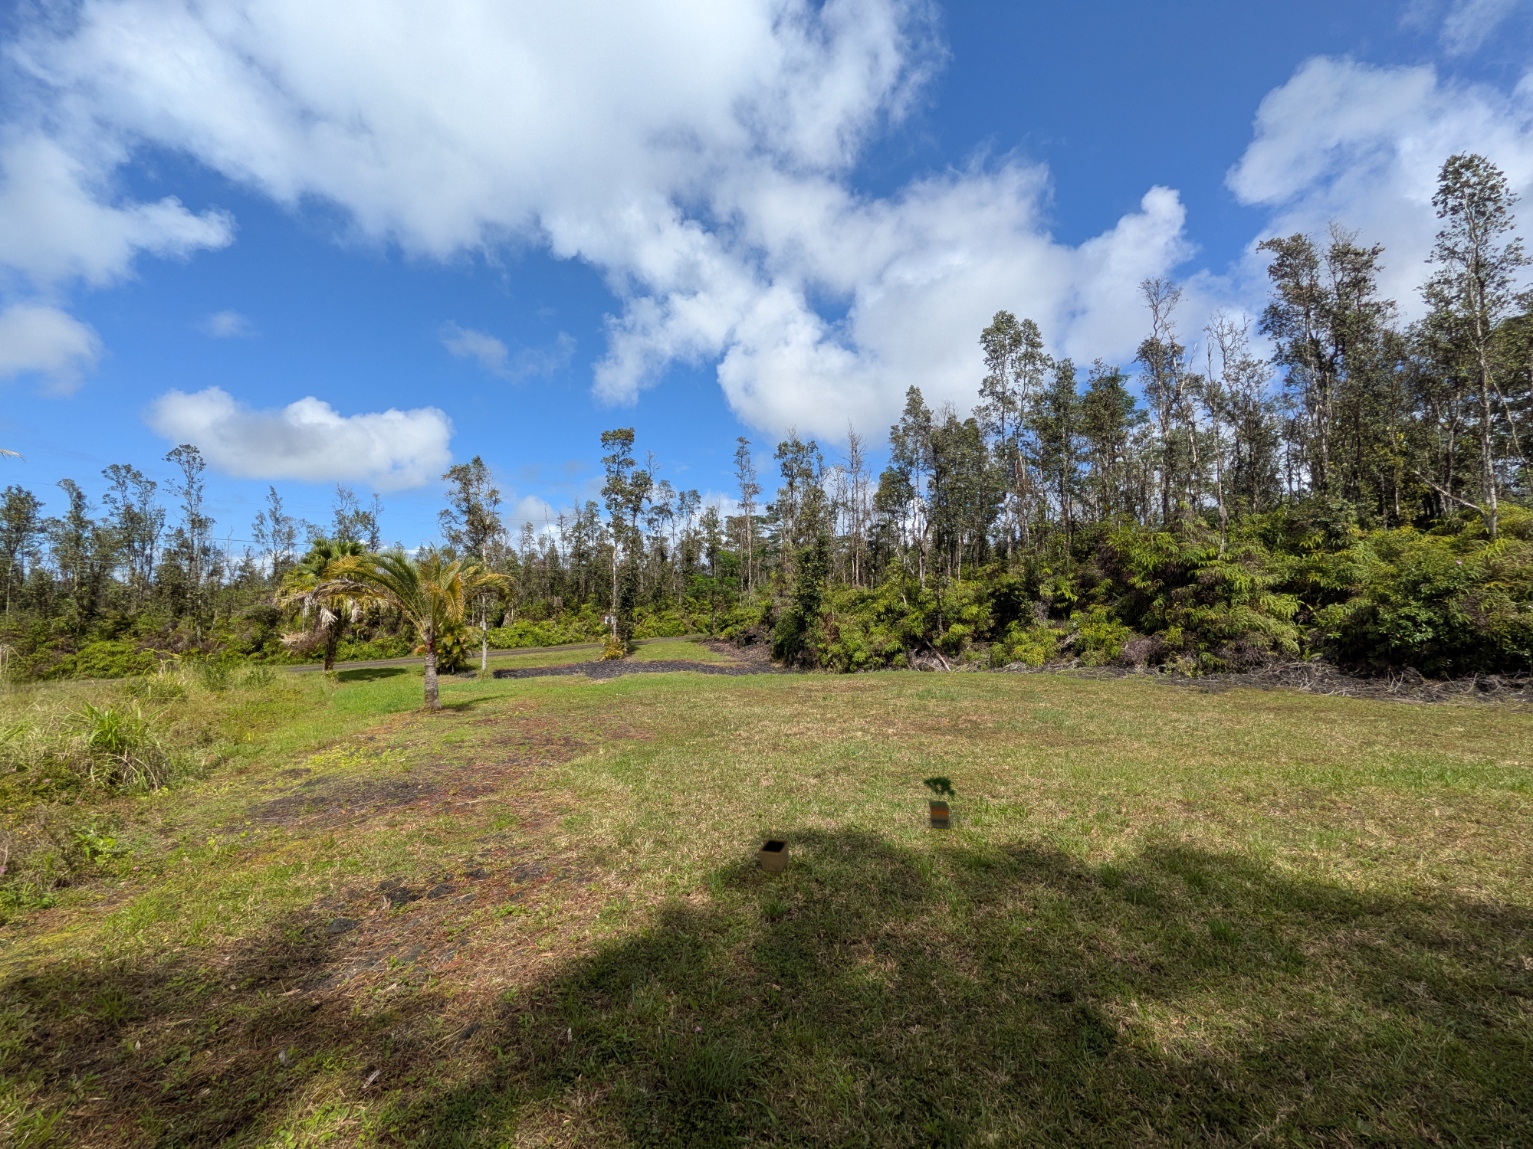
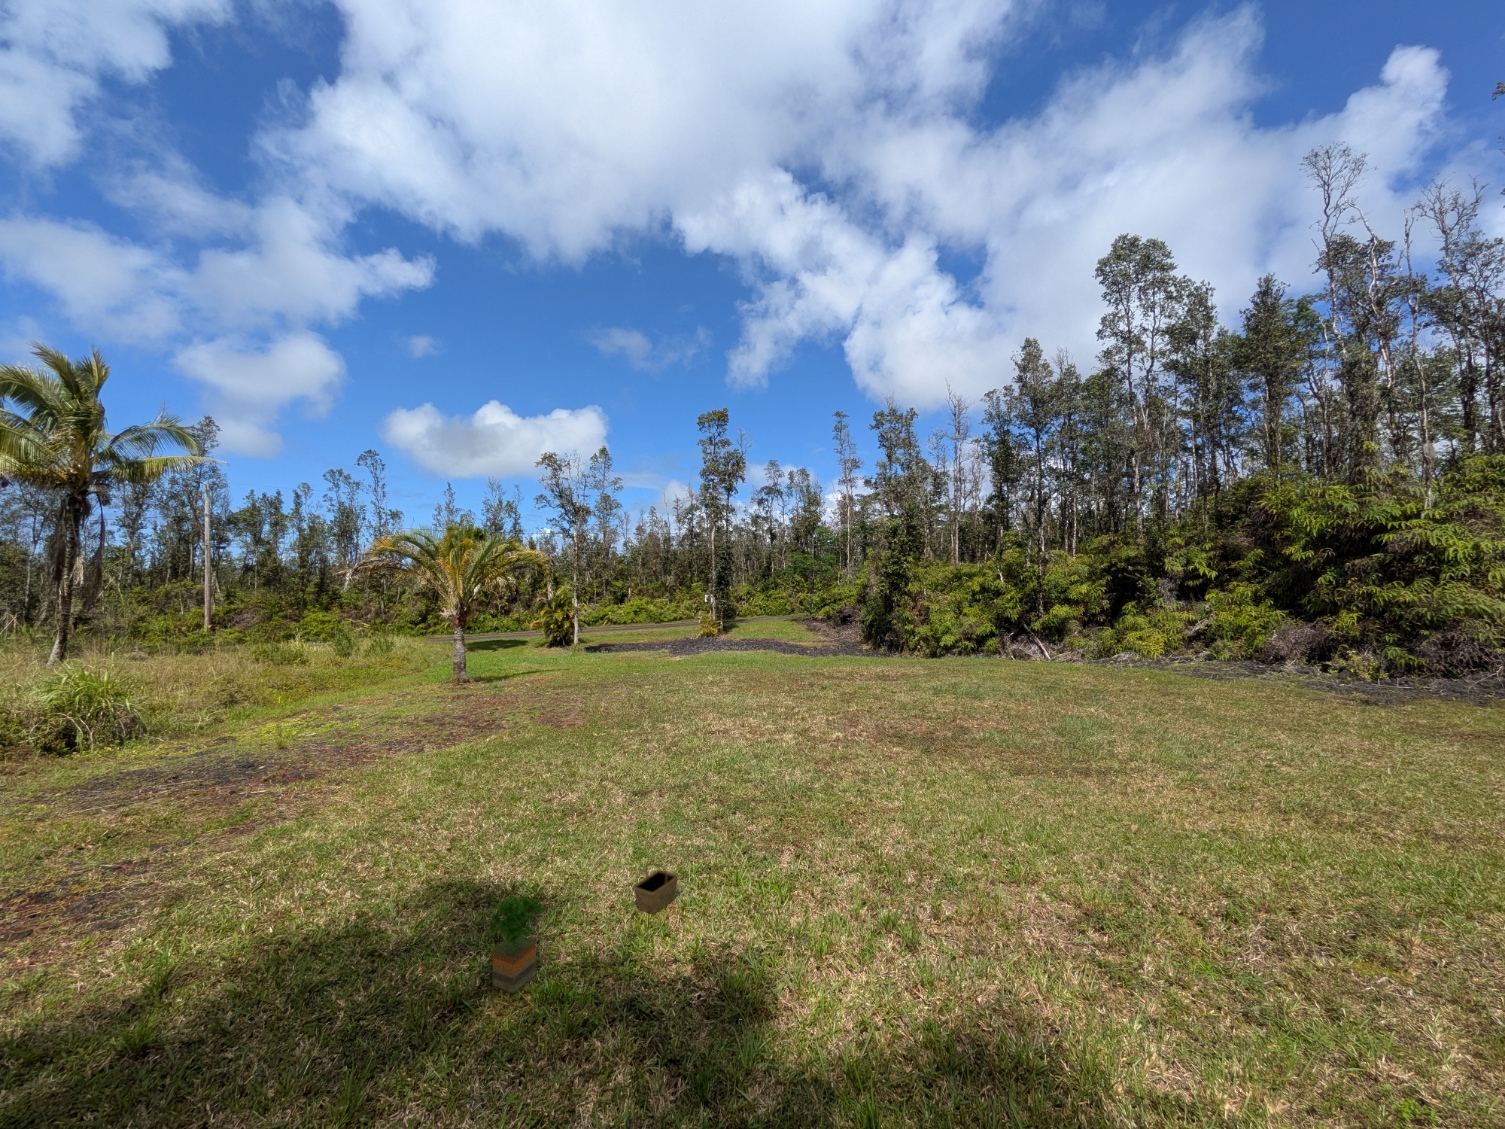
potted tree: present [923,777,956,828] -> present [489,897,543,993]

